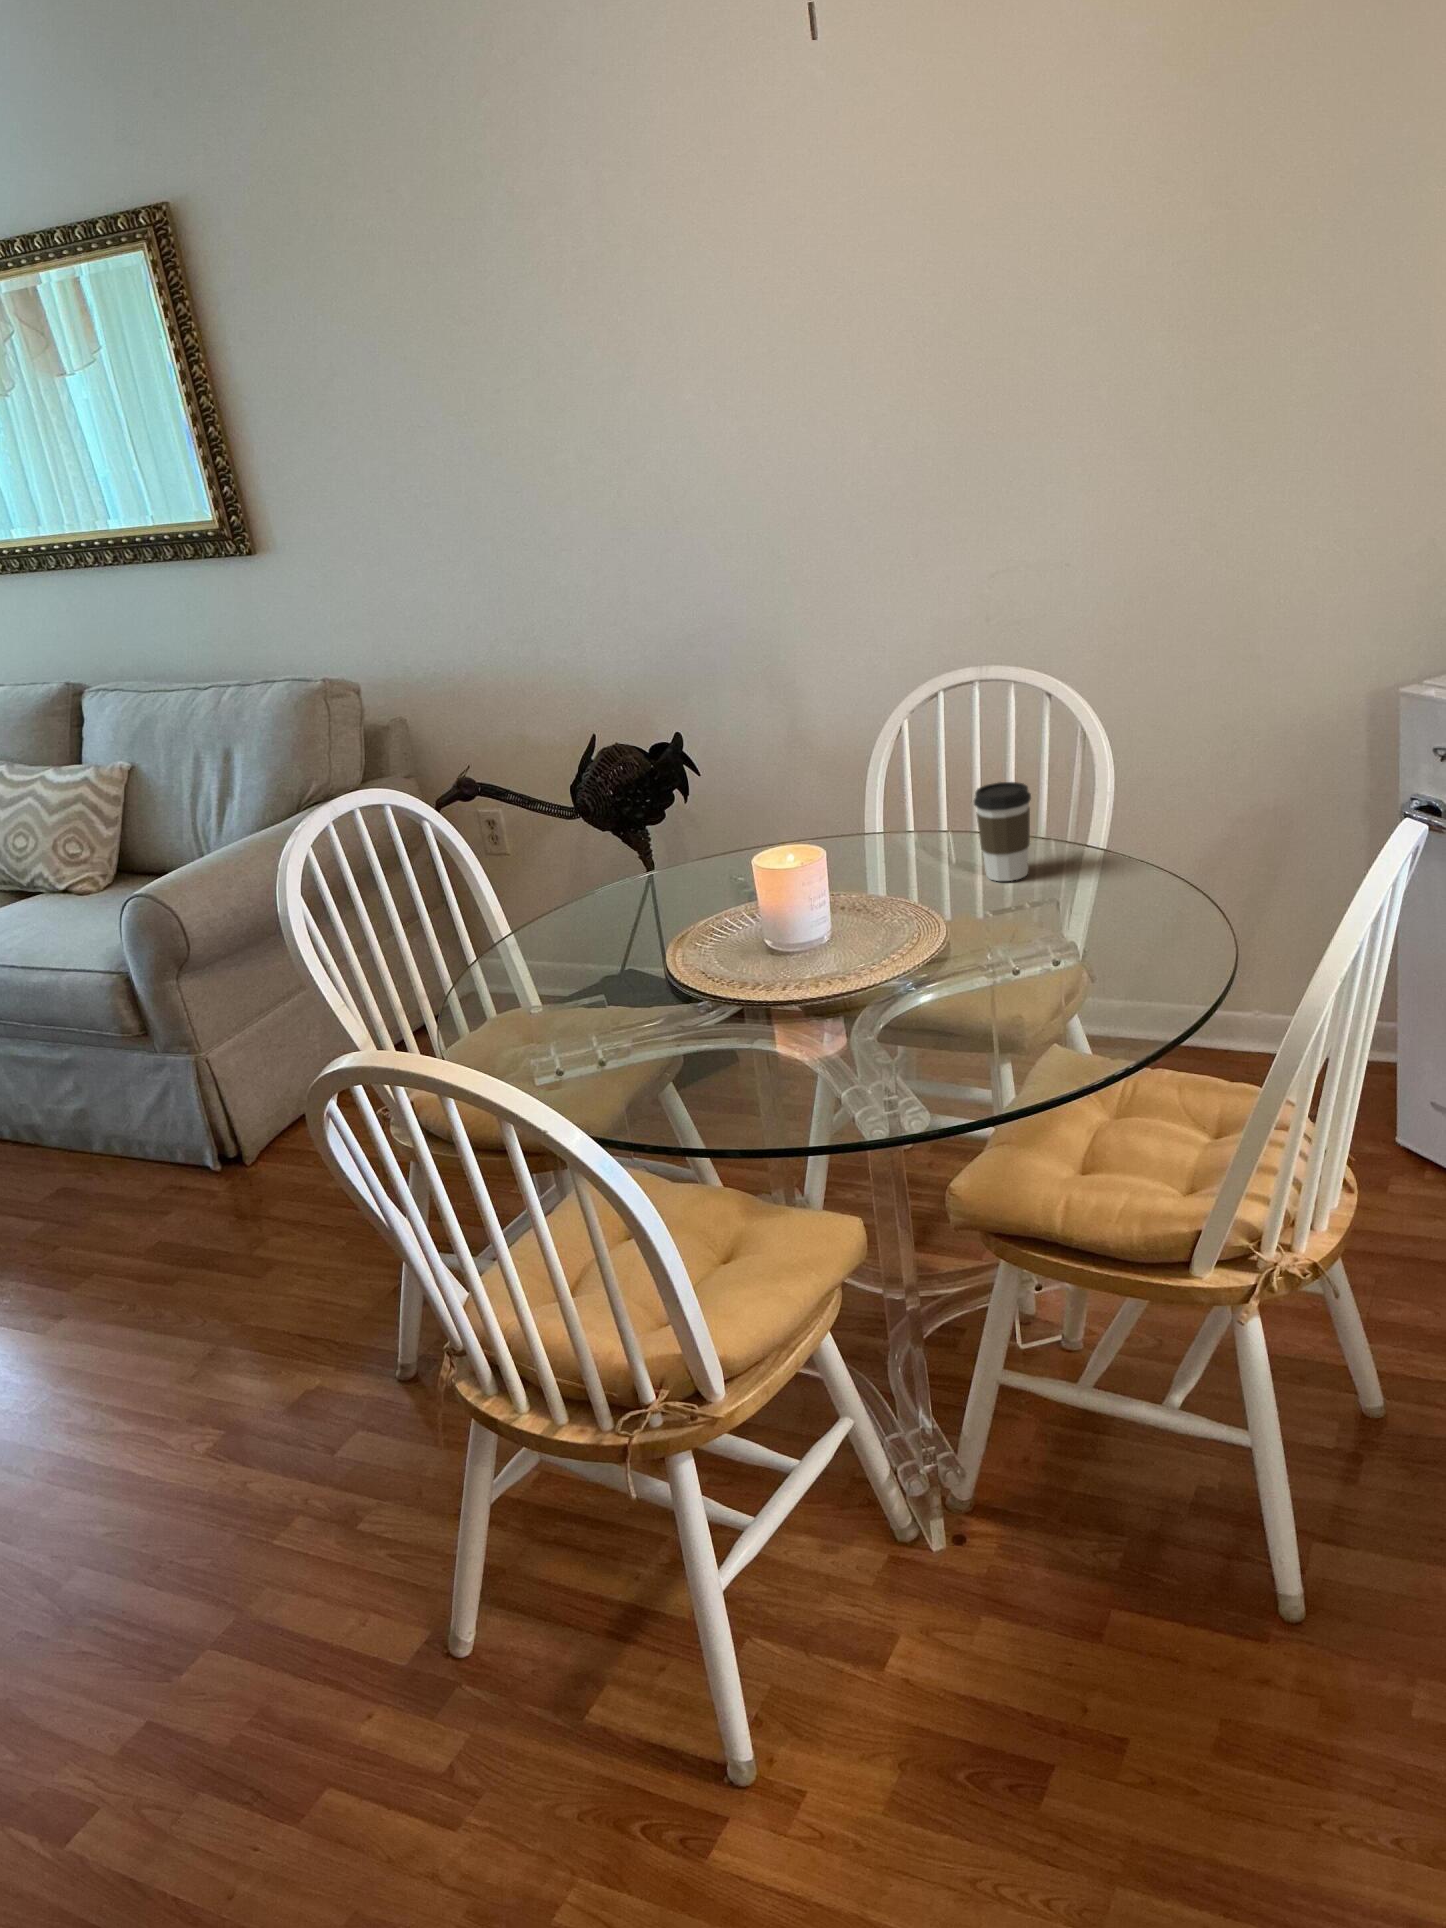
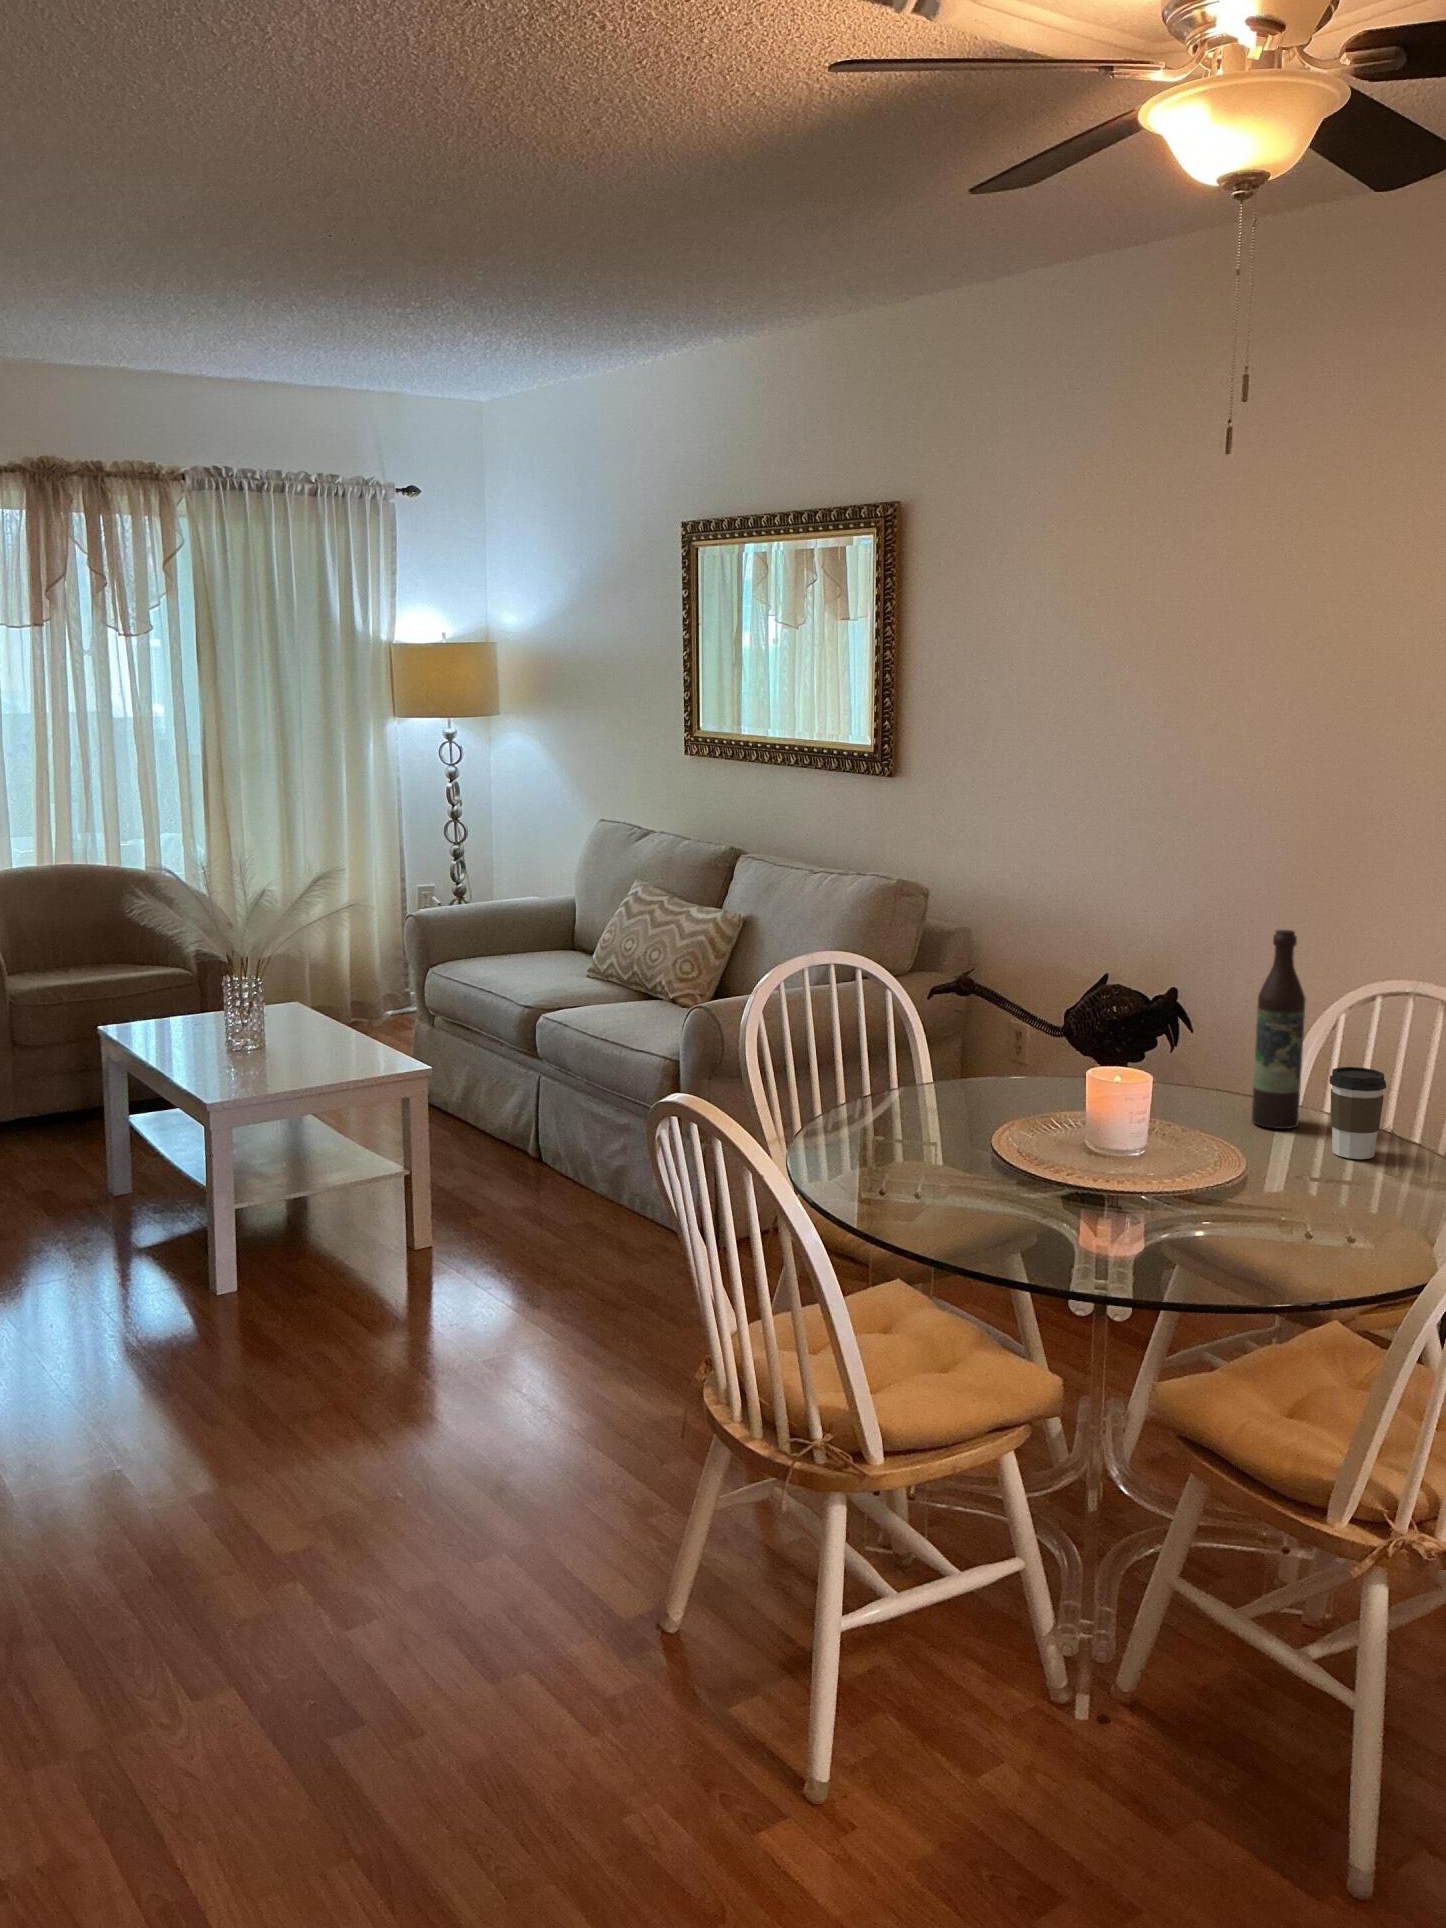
wine bottle: none [873,650,934,870] -> present [1252,930,1306,1129]

